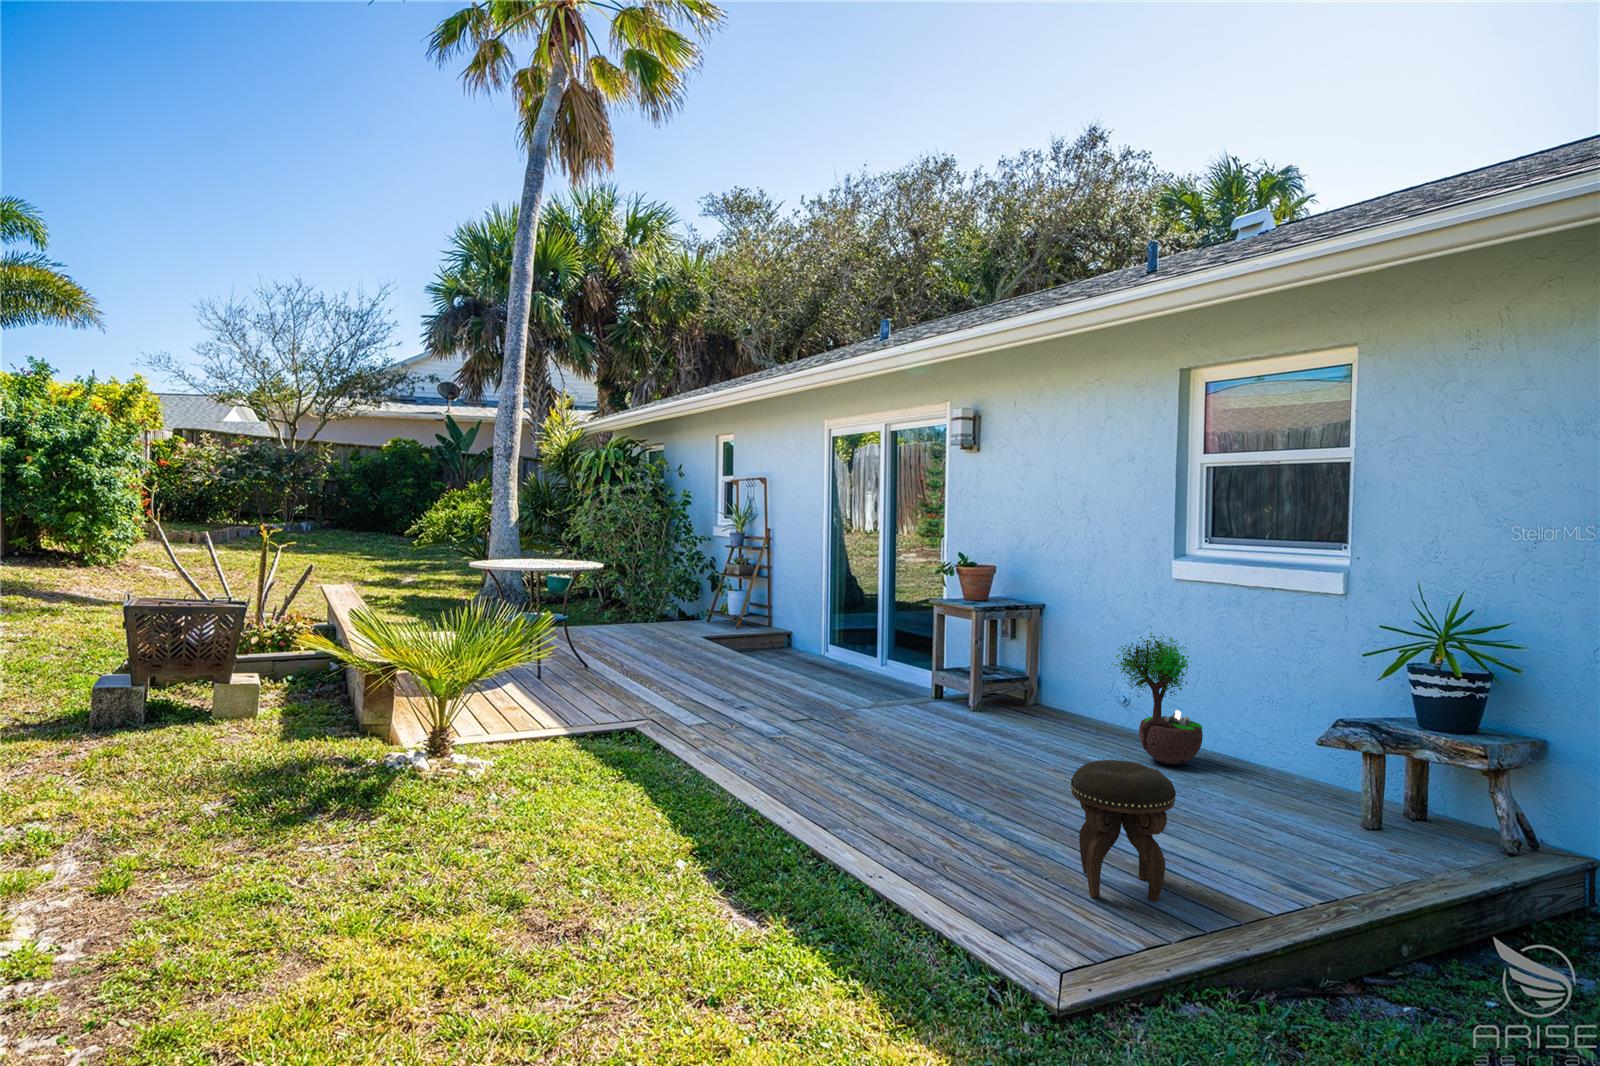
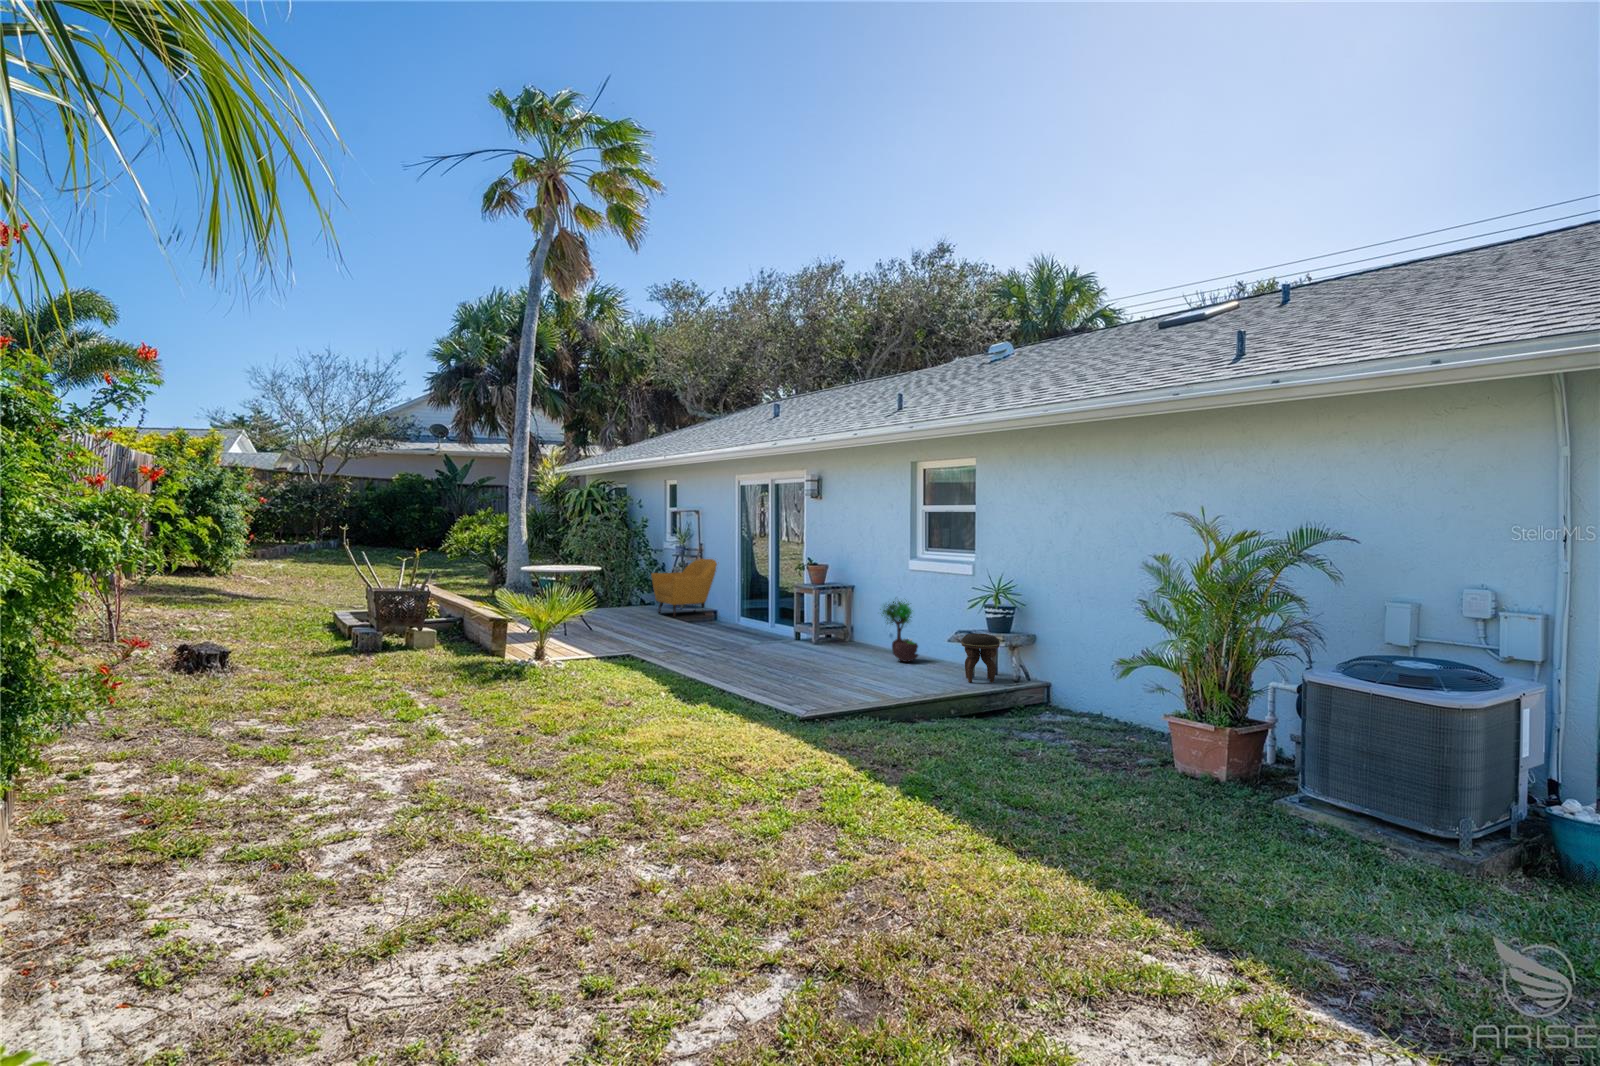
armchair: none [686,550,792,646] -> present [651,559,717,617]
footstool: present [1071,760,1176,902] -> present [961,634,1000,683]

